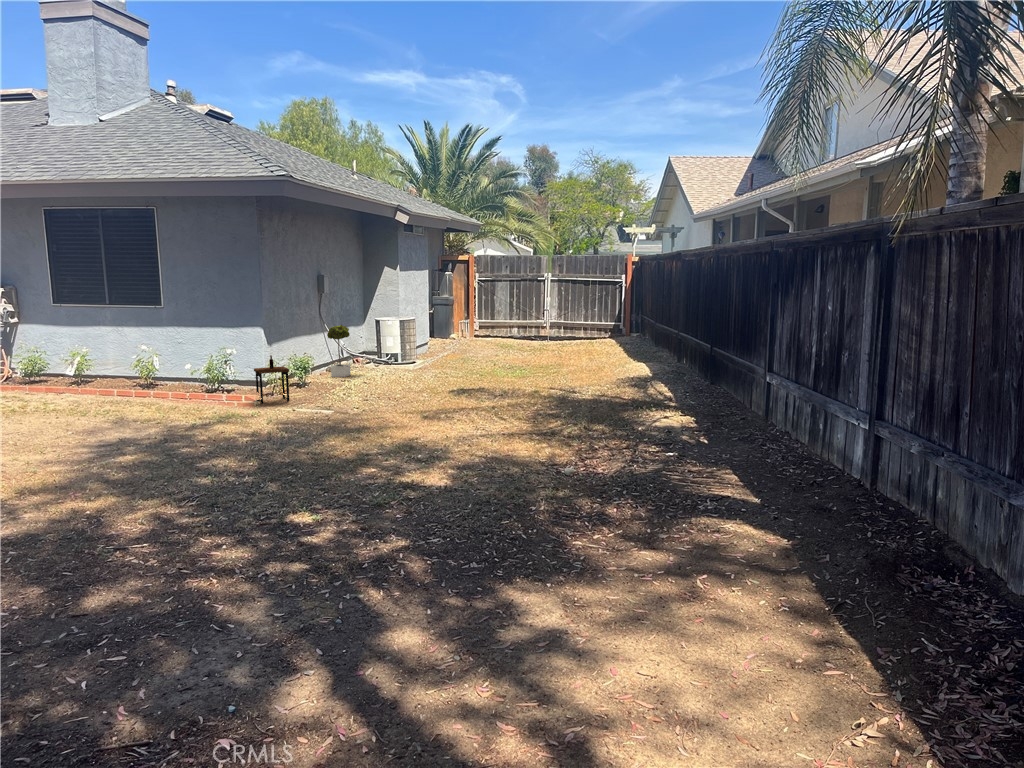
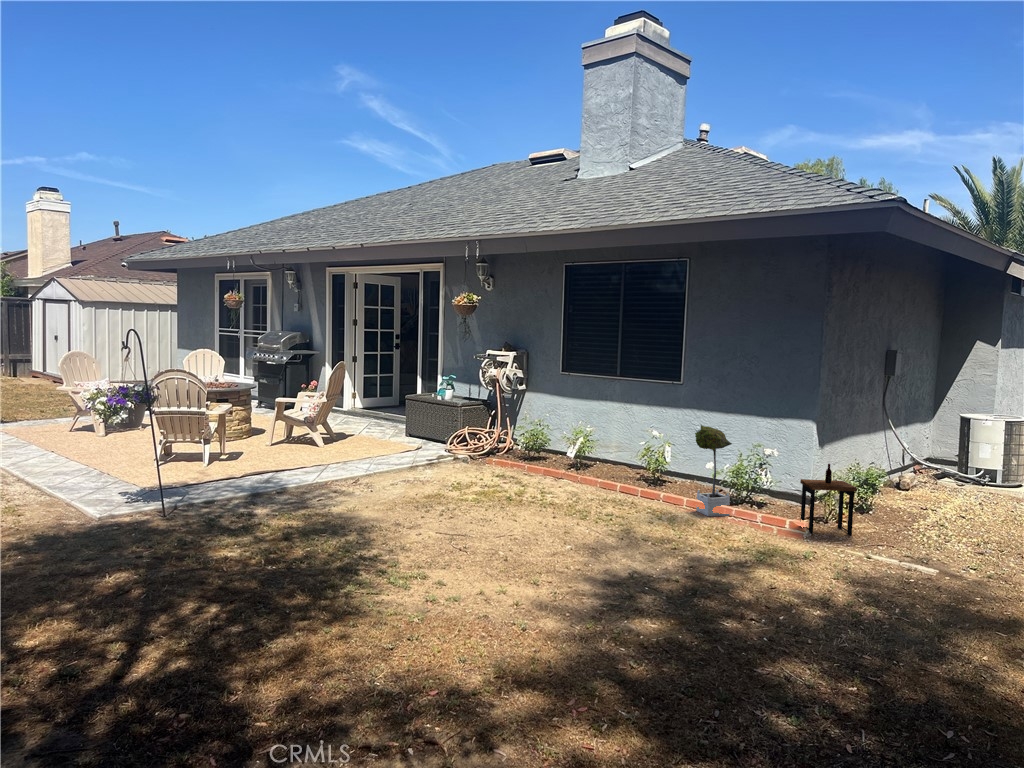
potted tree: present [327,325,351,377] -> present [695,425,732,516]

